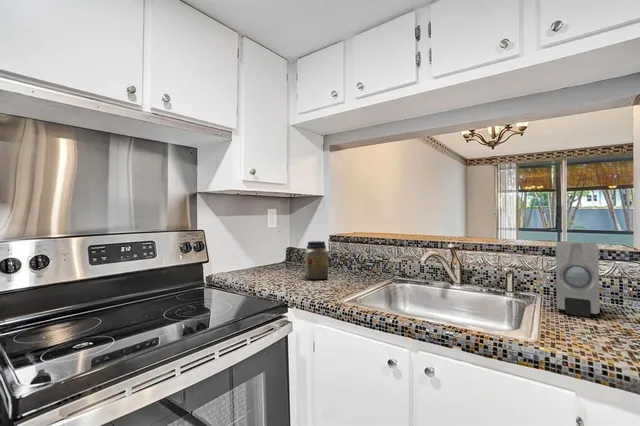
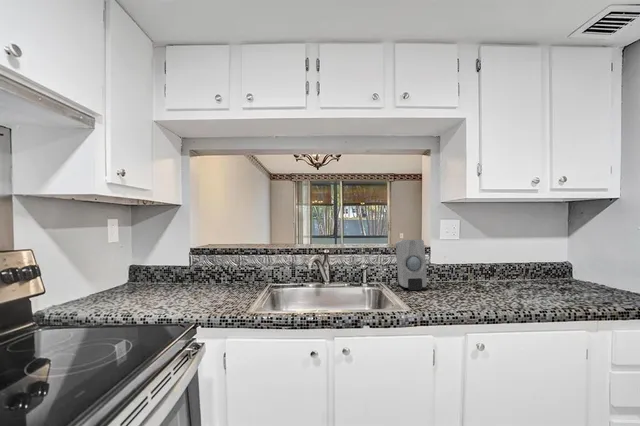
jar: present [305,241,328,280] -> none [176,254,207,298]

